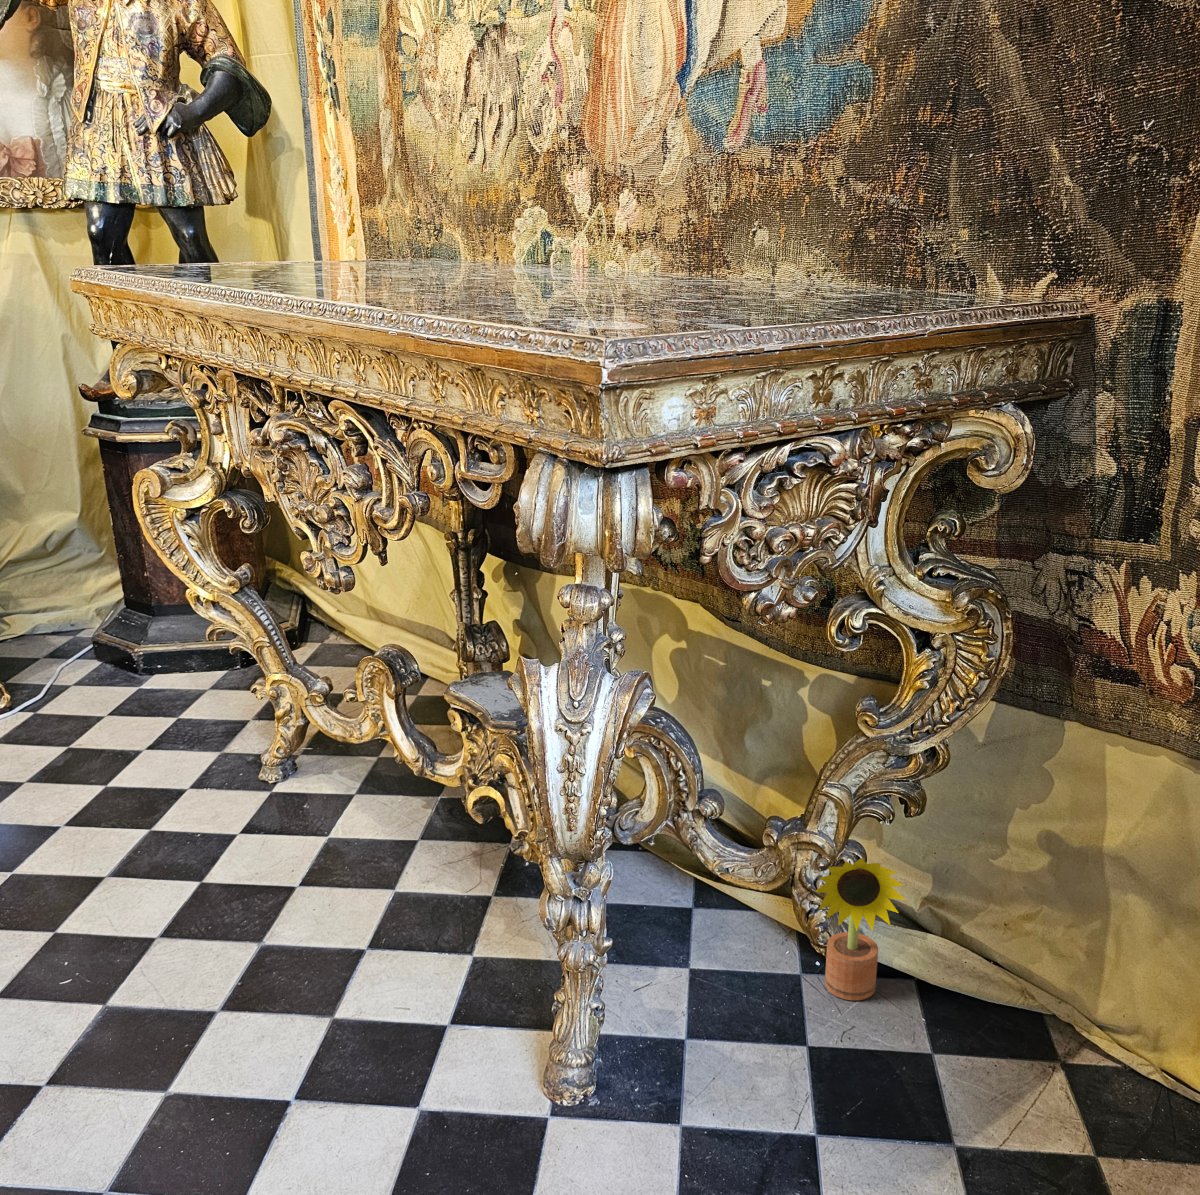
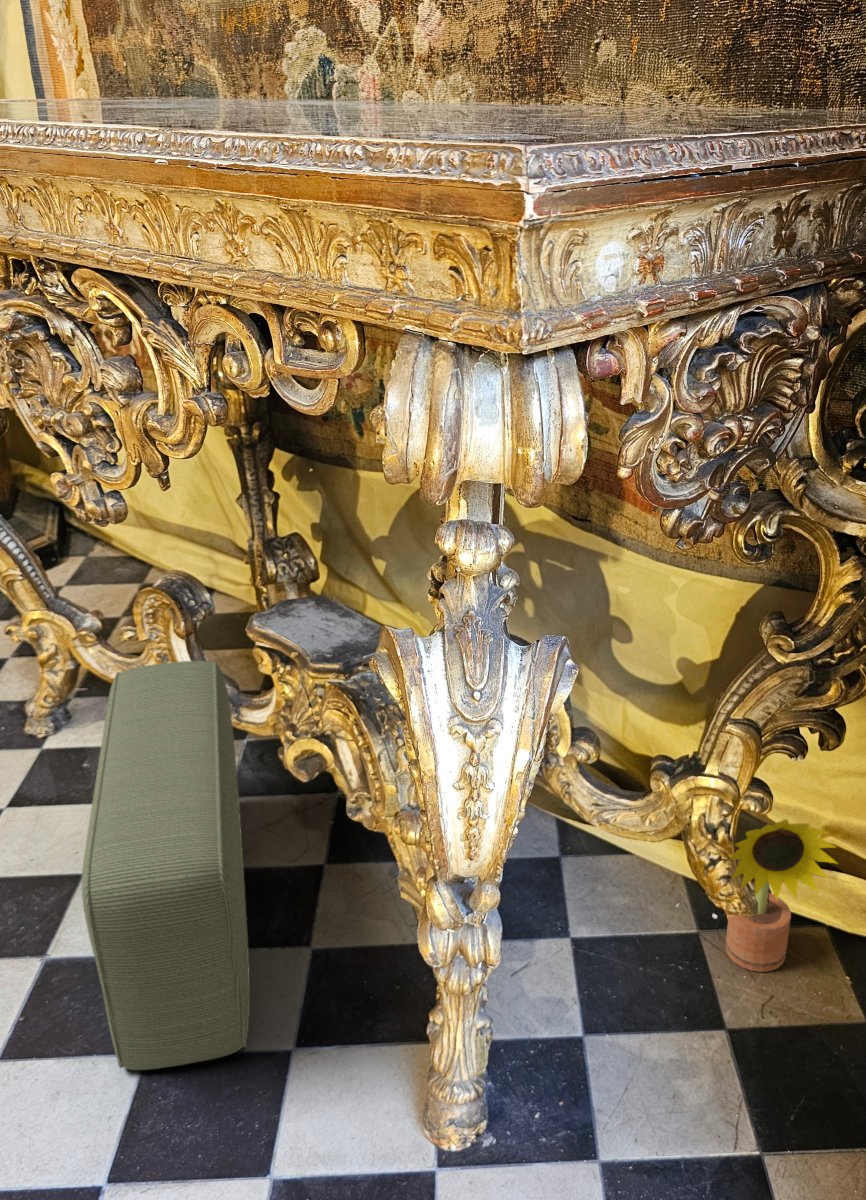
pouf: none [294,716,430,1029] -> present [82,661,250,1070]

